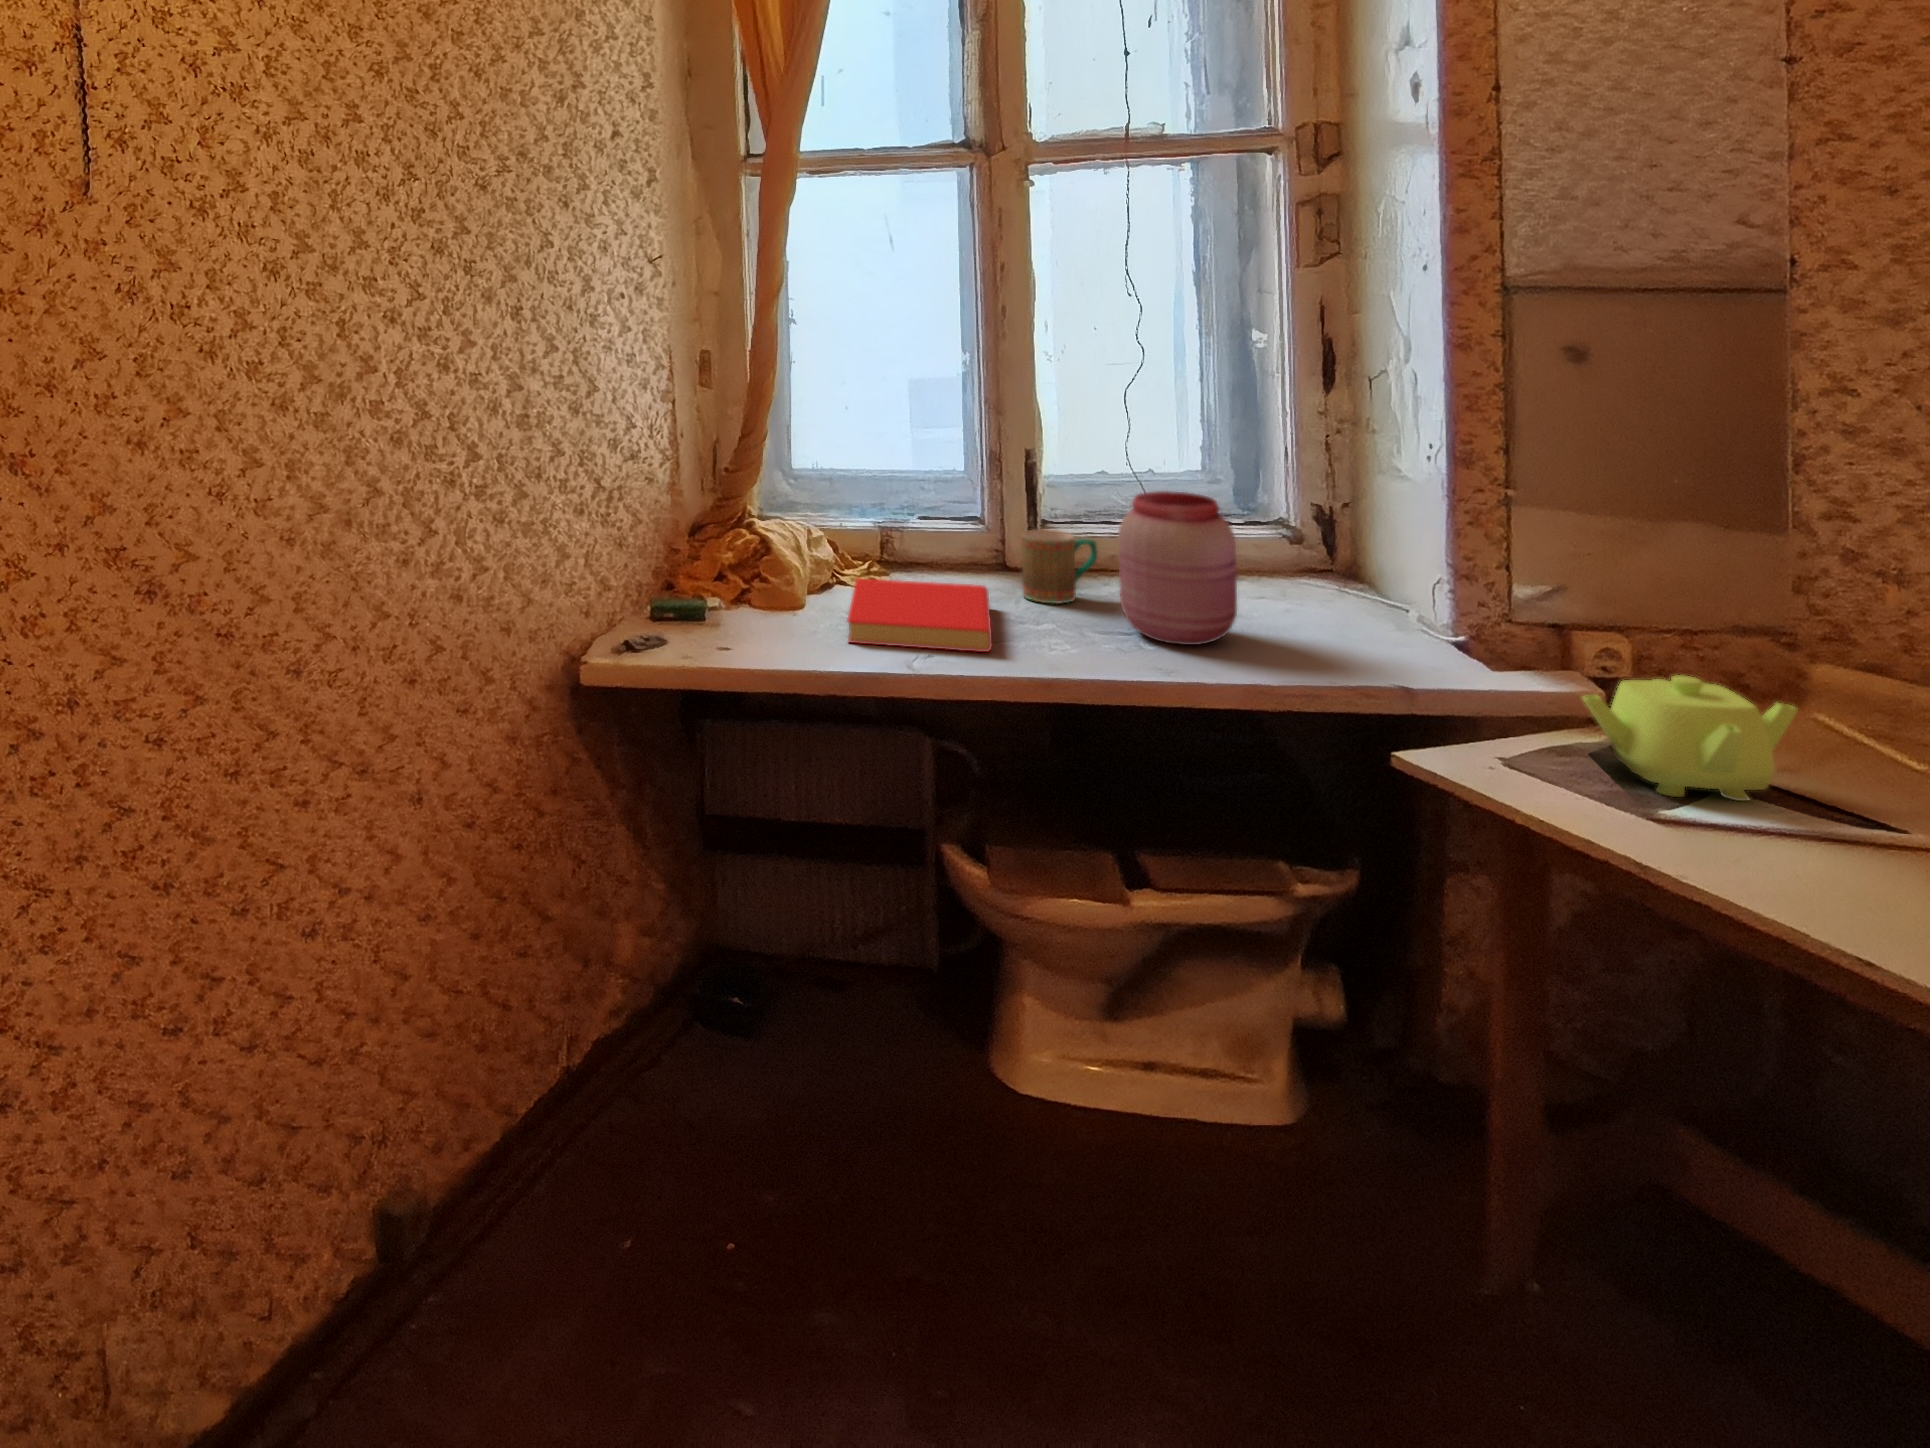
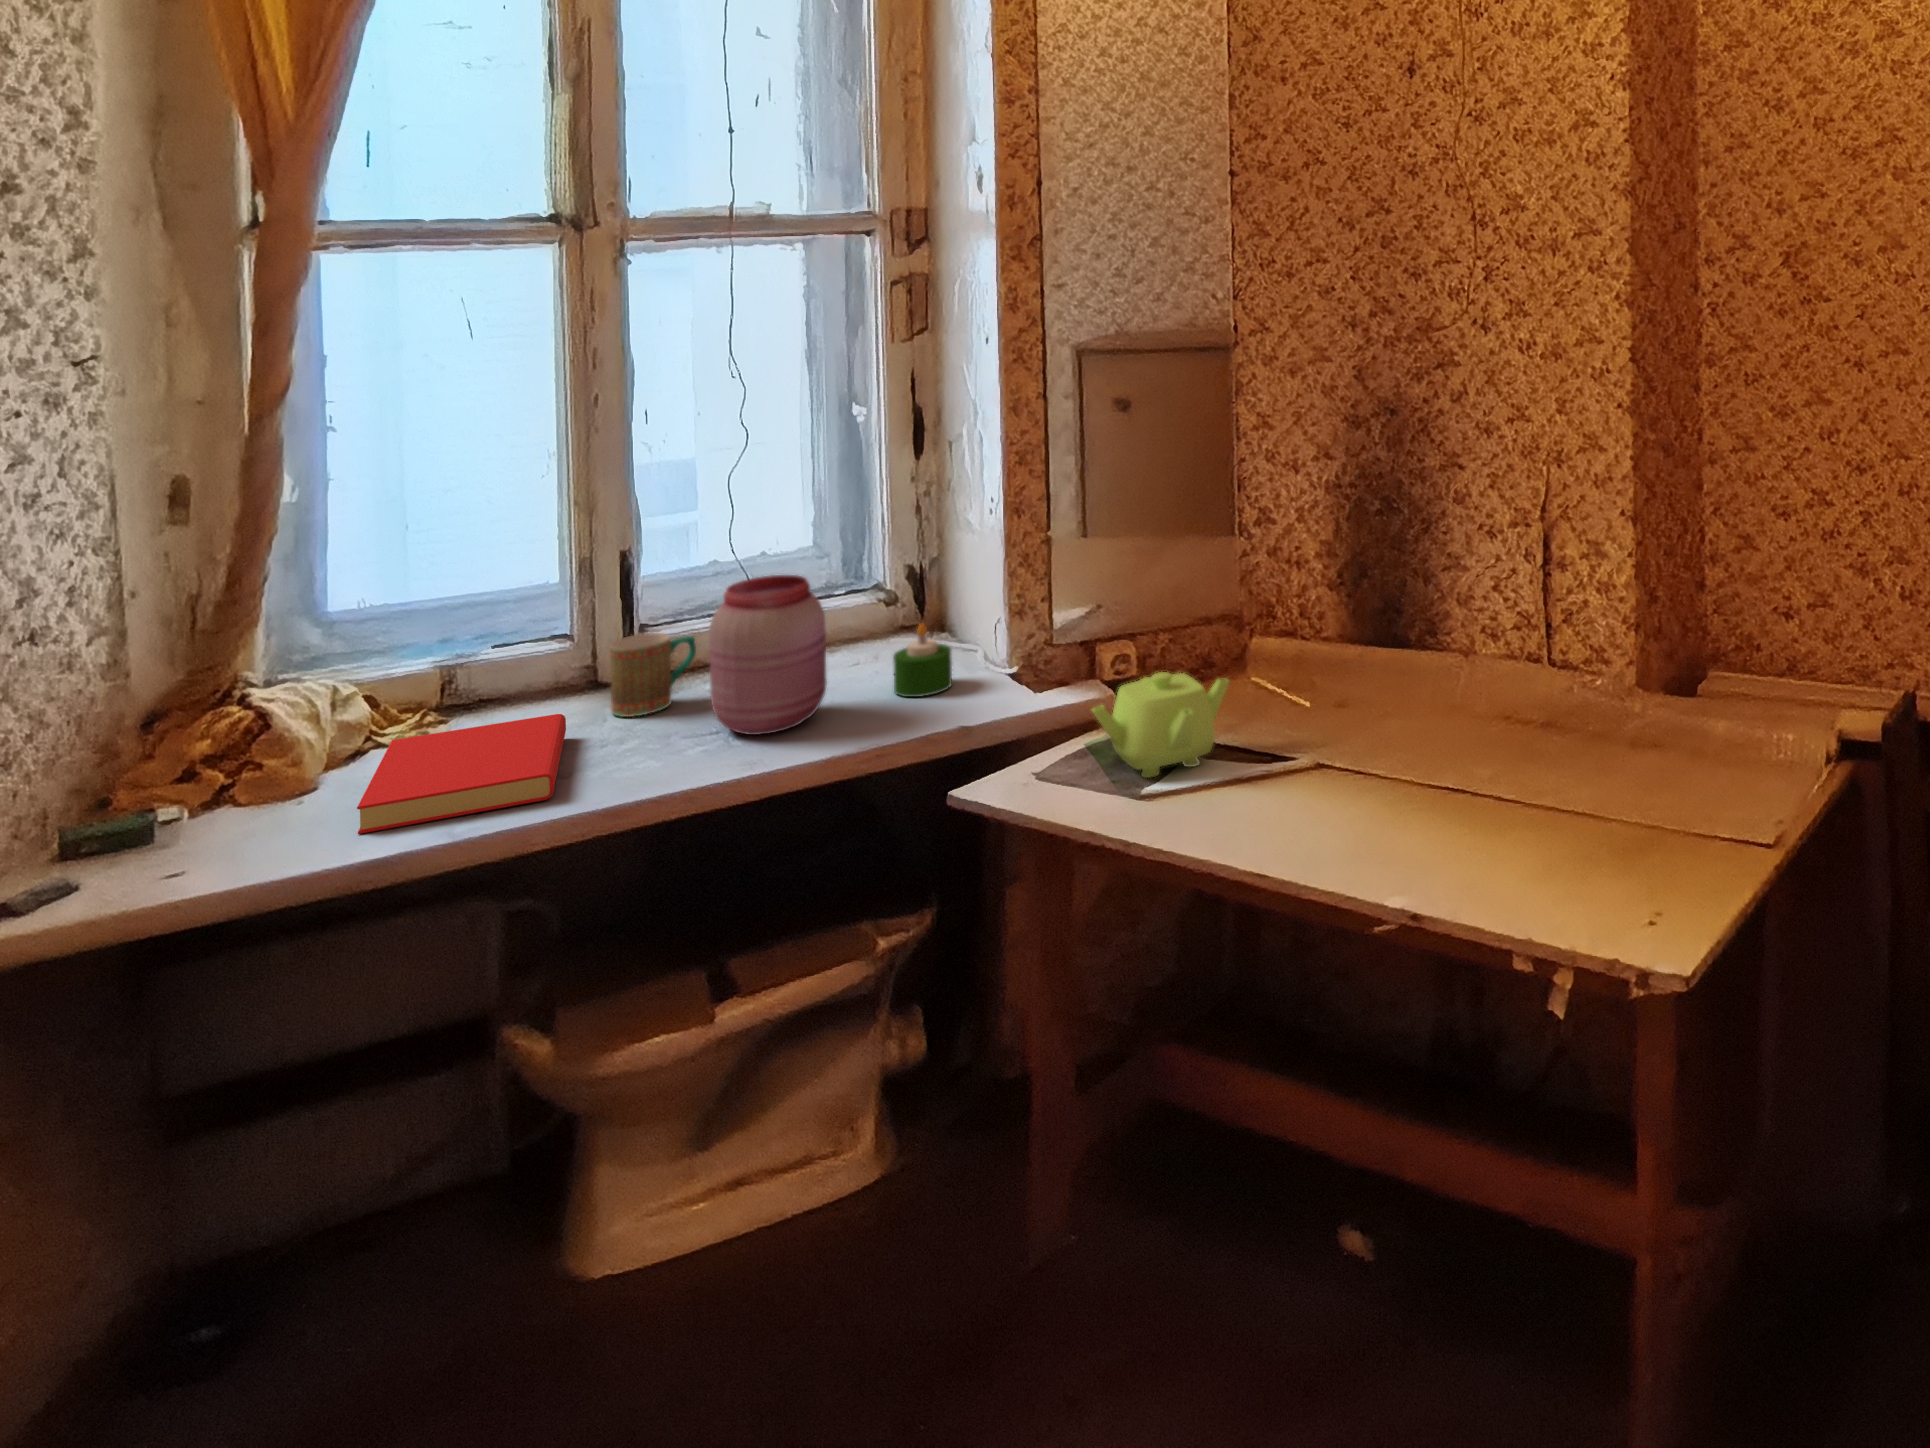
candle: none [1308,568,1379,646] -> present [893,623,952,697]

